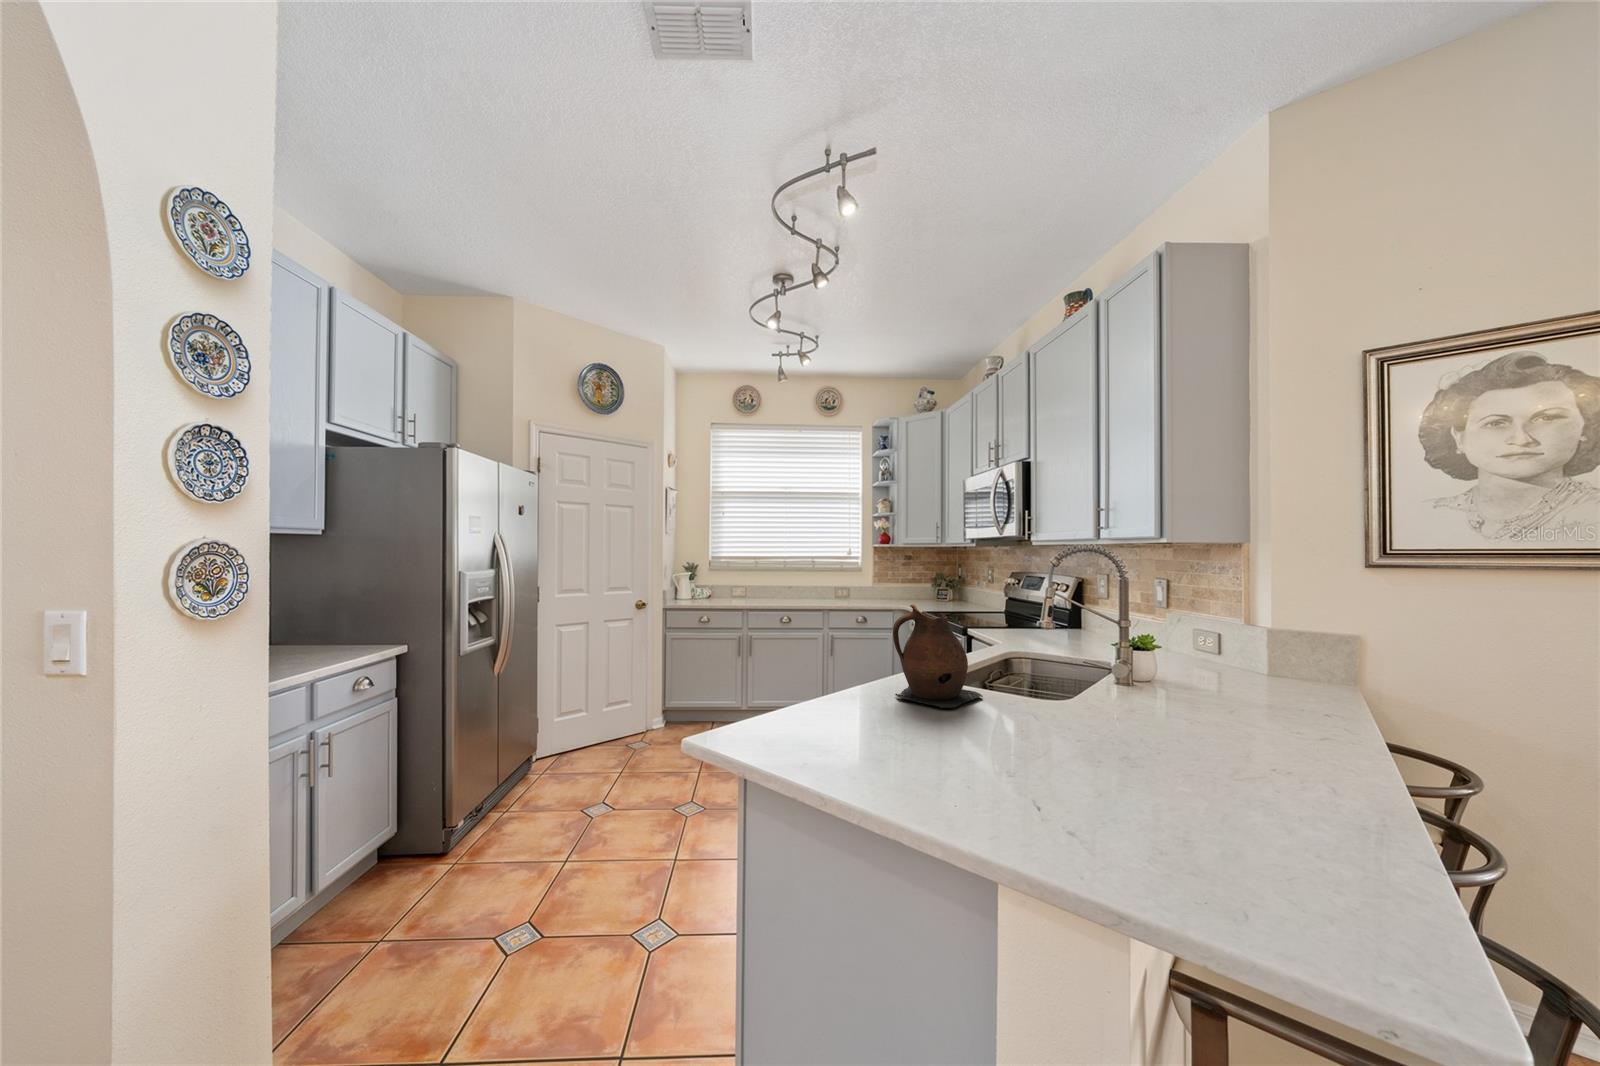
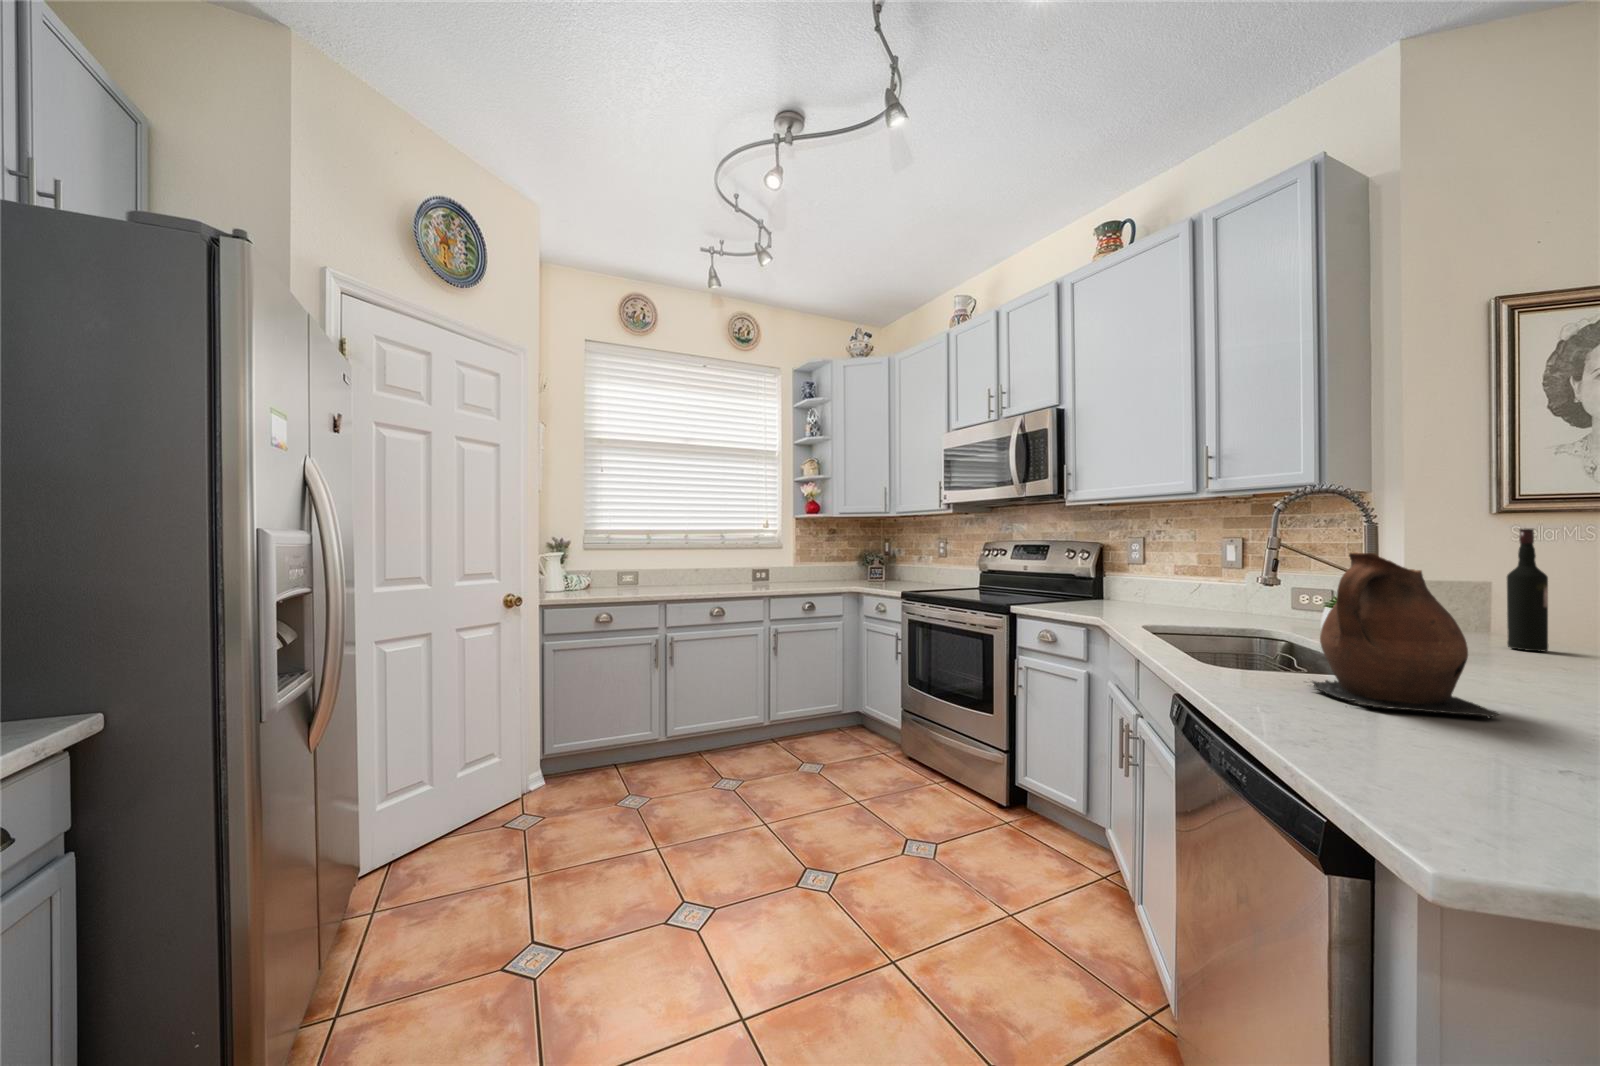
wine bottle: none [1228,588,1258,693] -> present [1507,529,1548,651]

